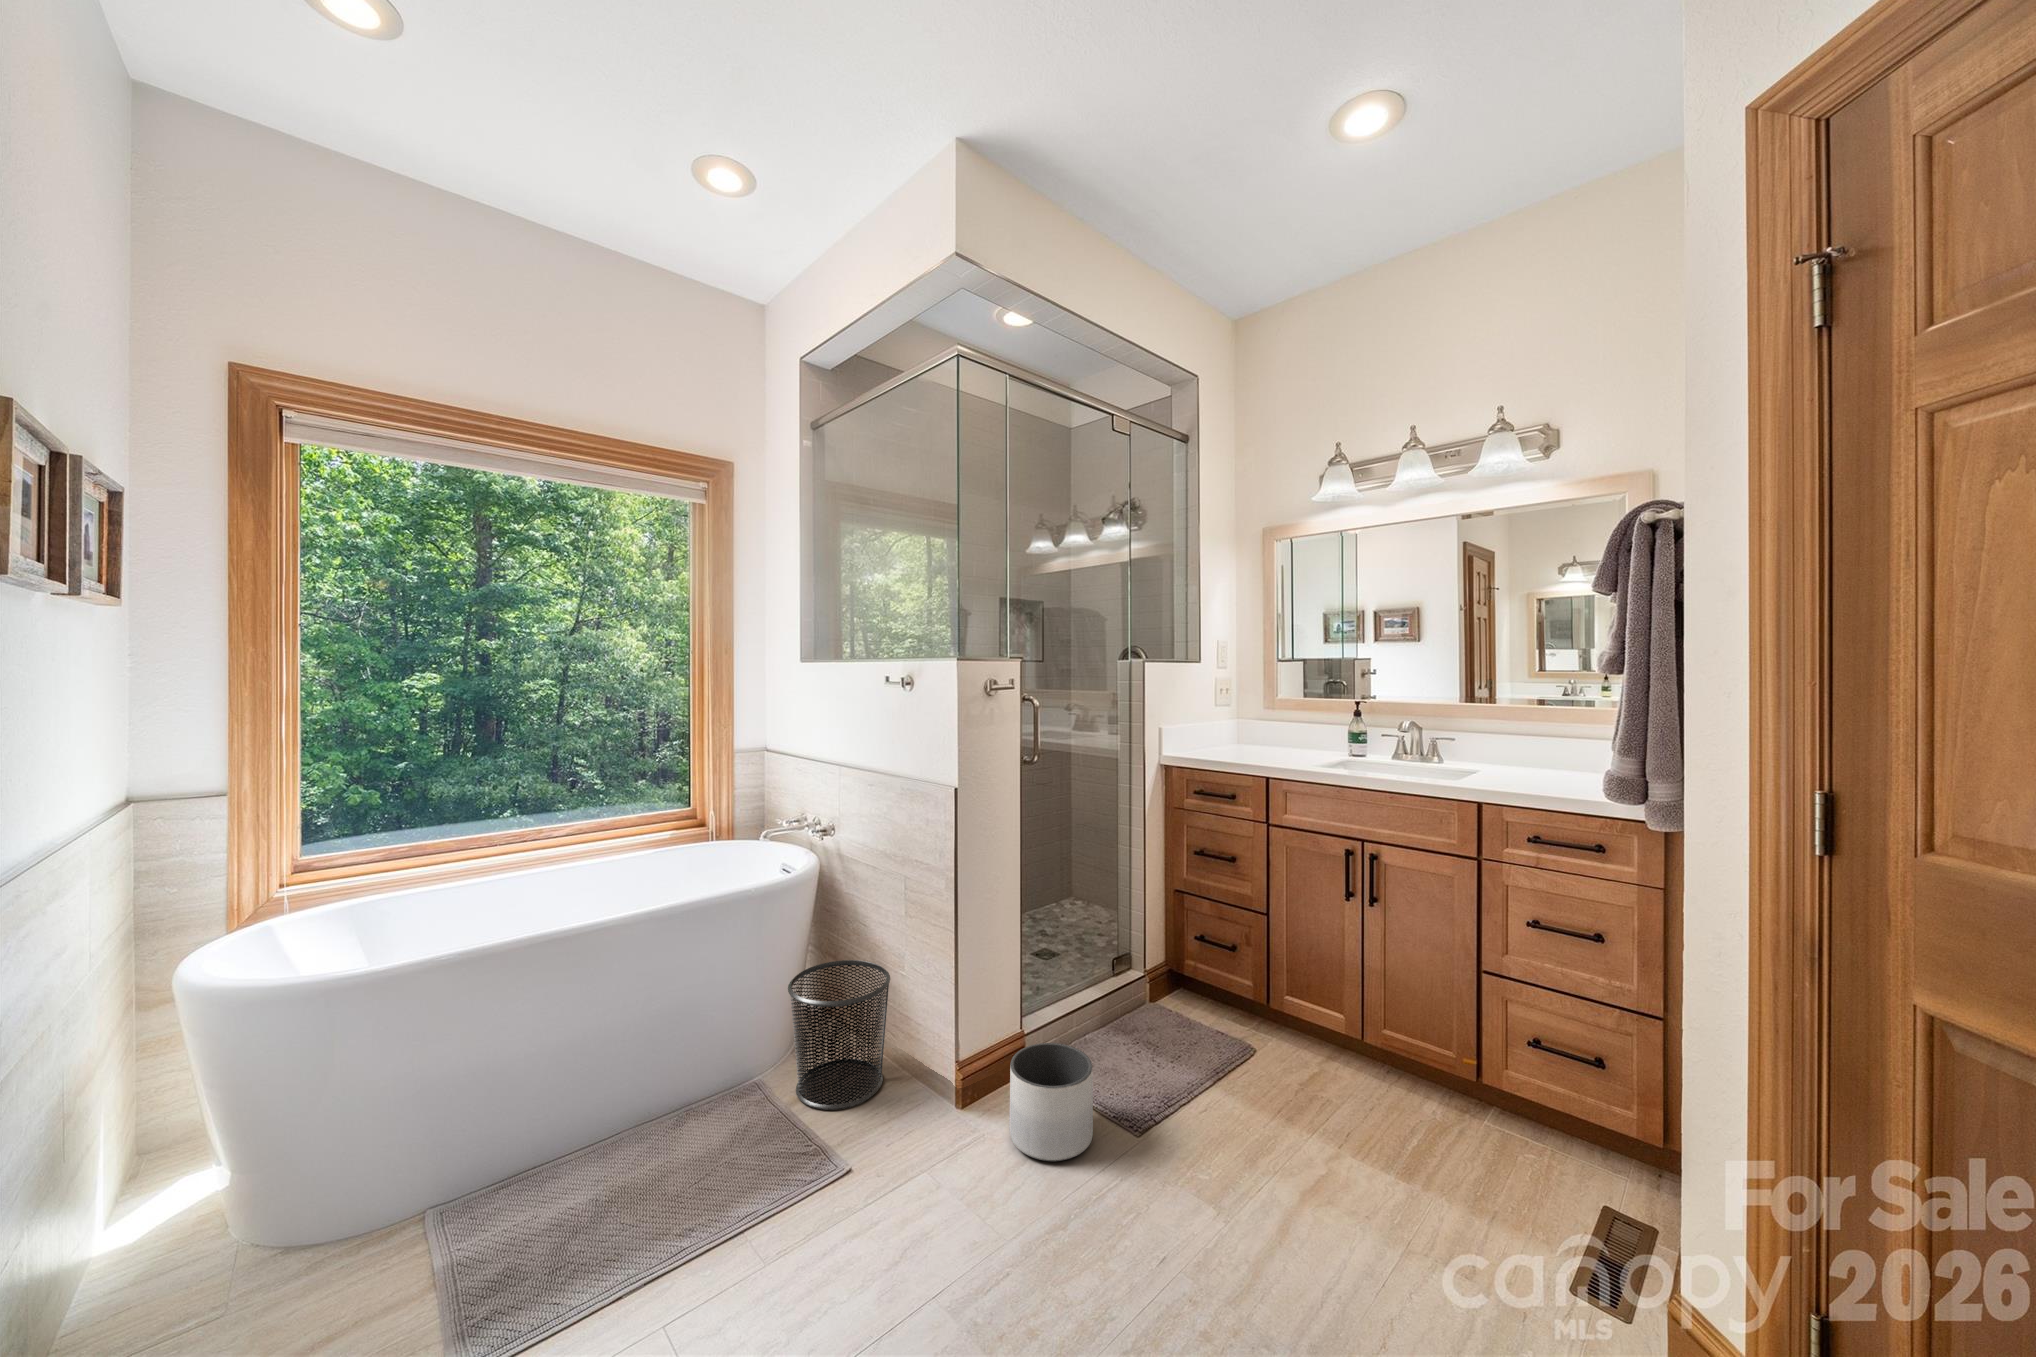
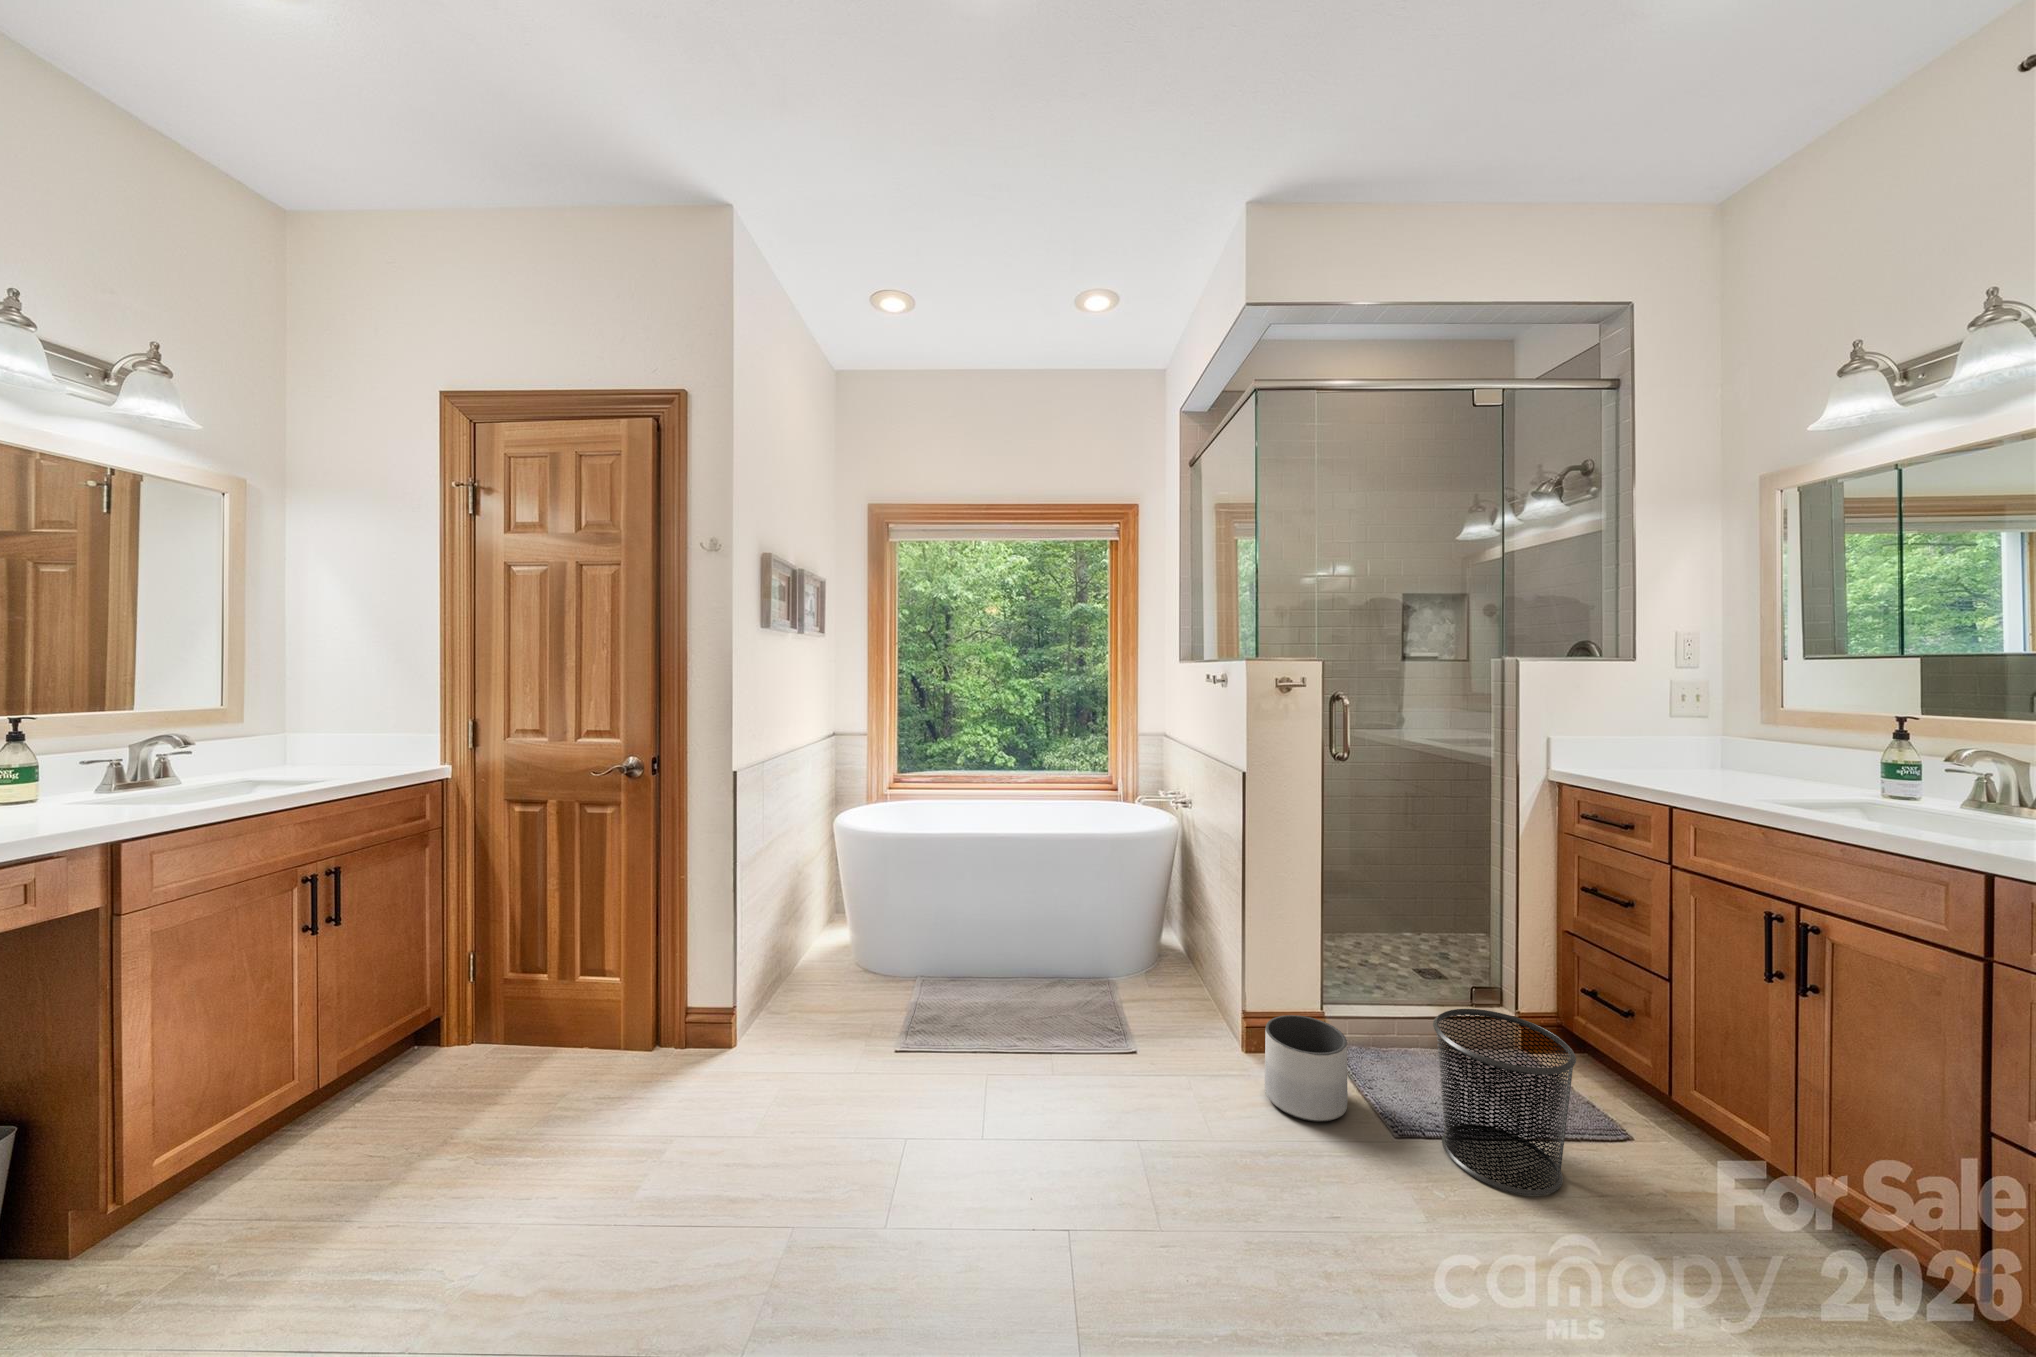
waste bin: present [788,960,890,1110] -> present [1433,1009,1576,1196]

